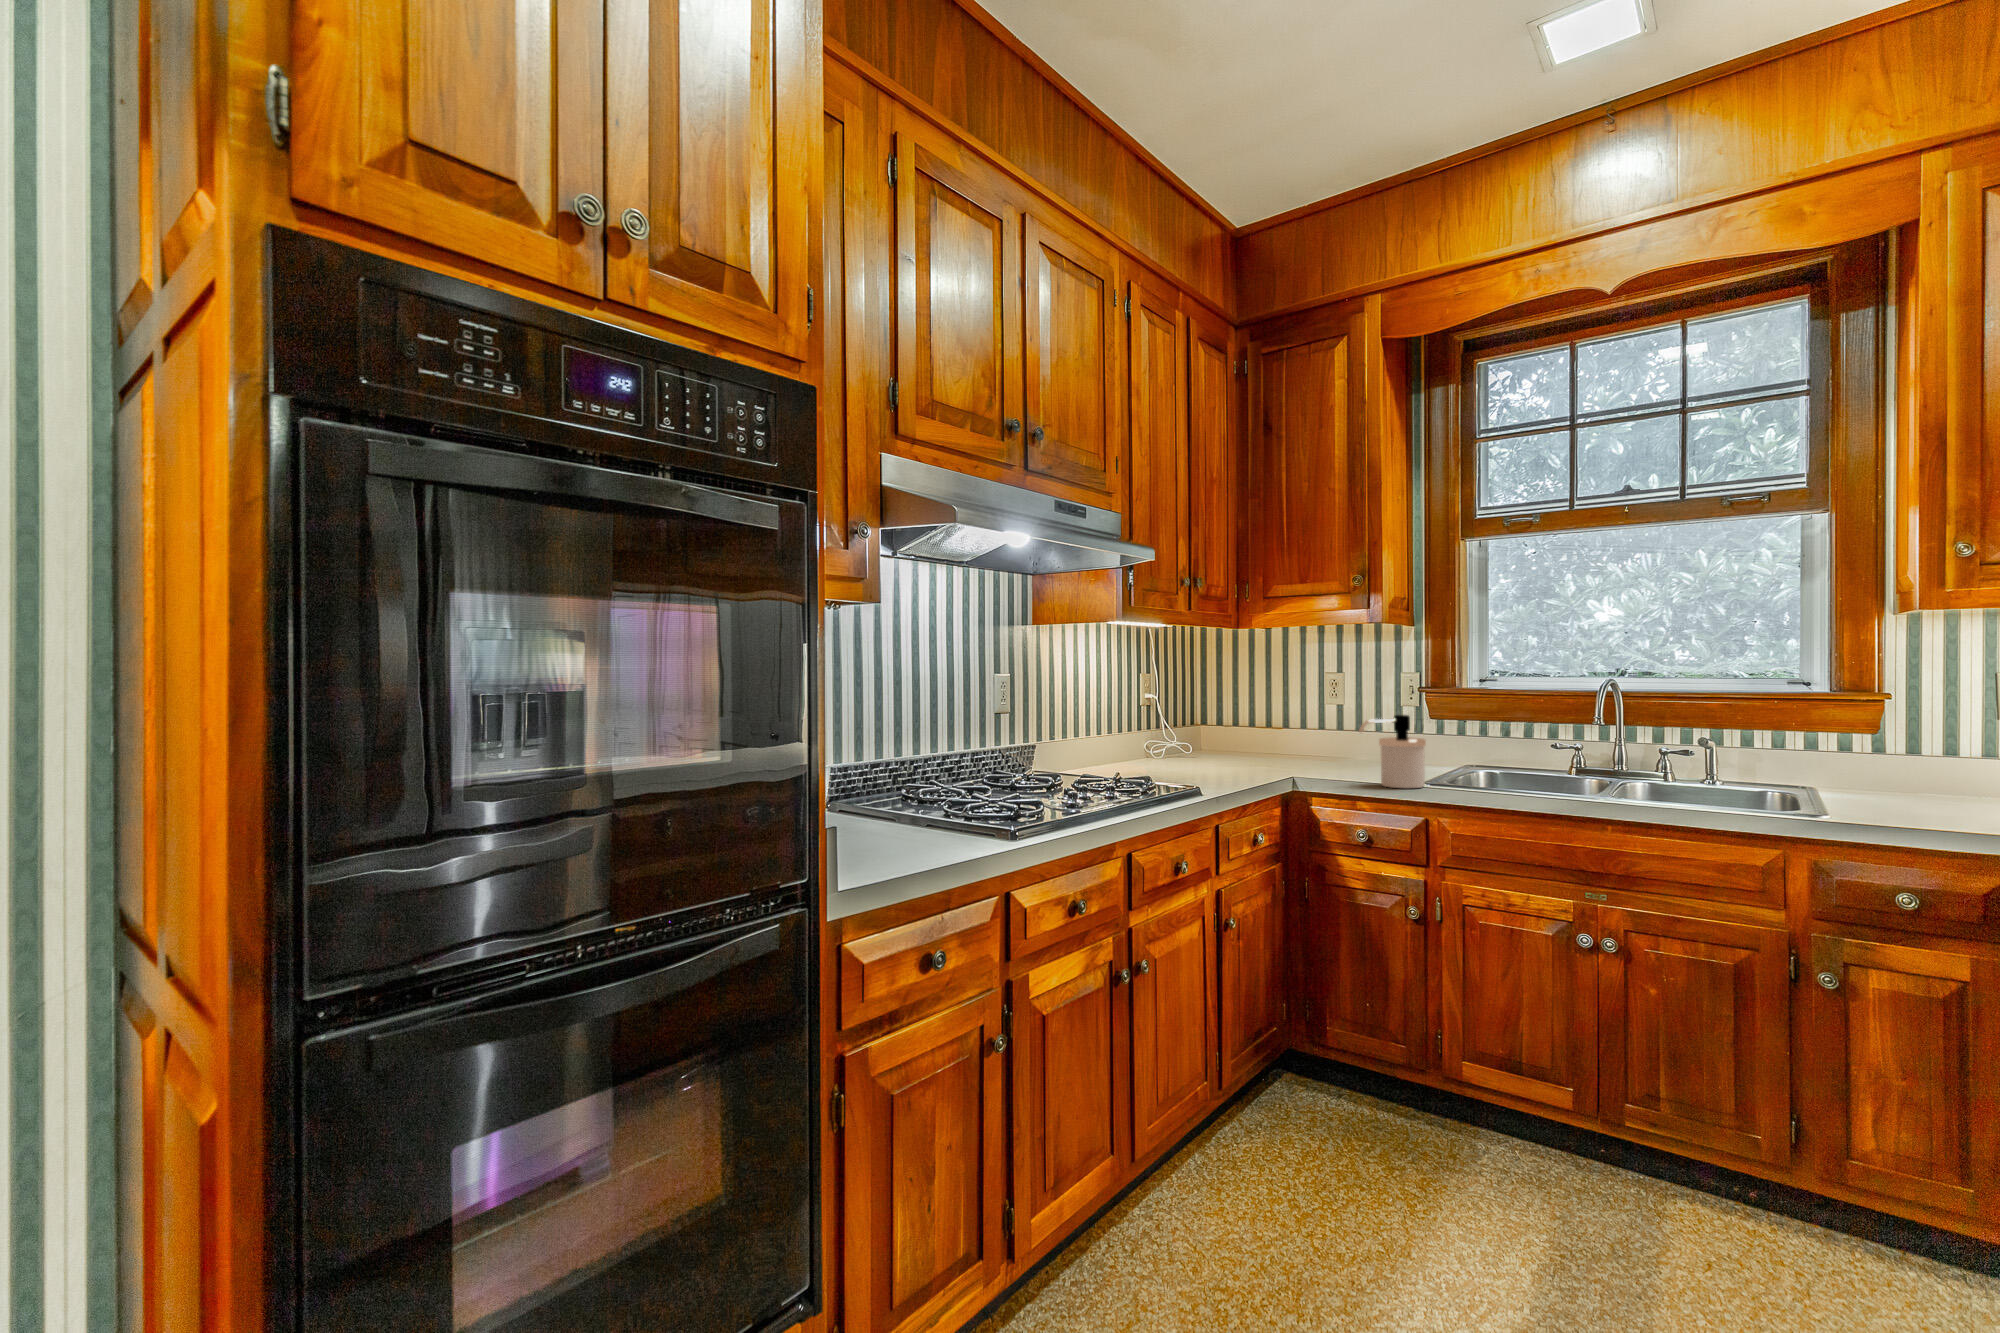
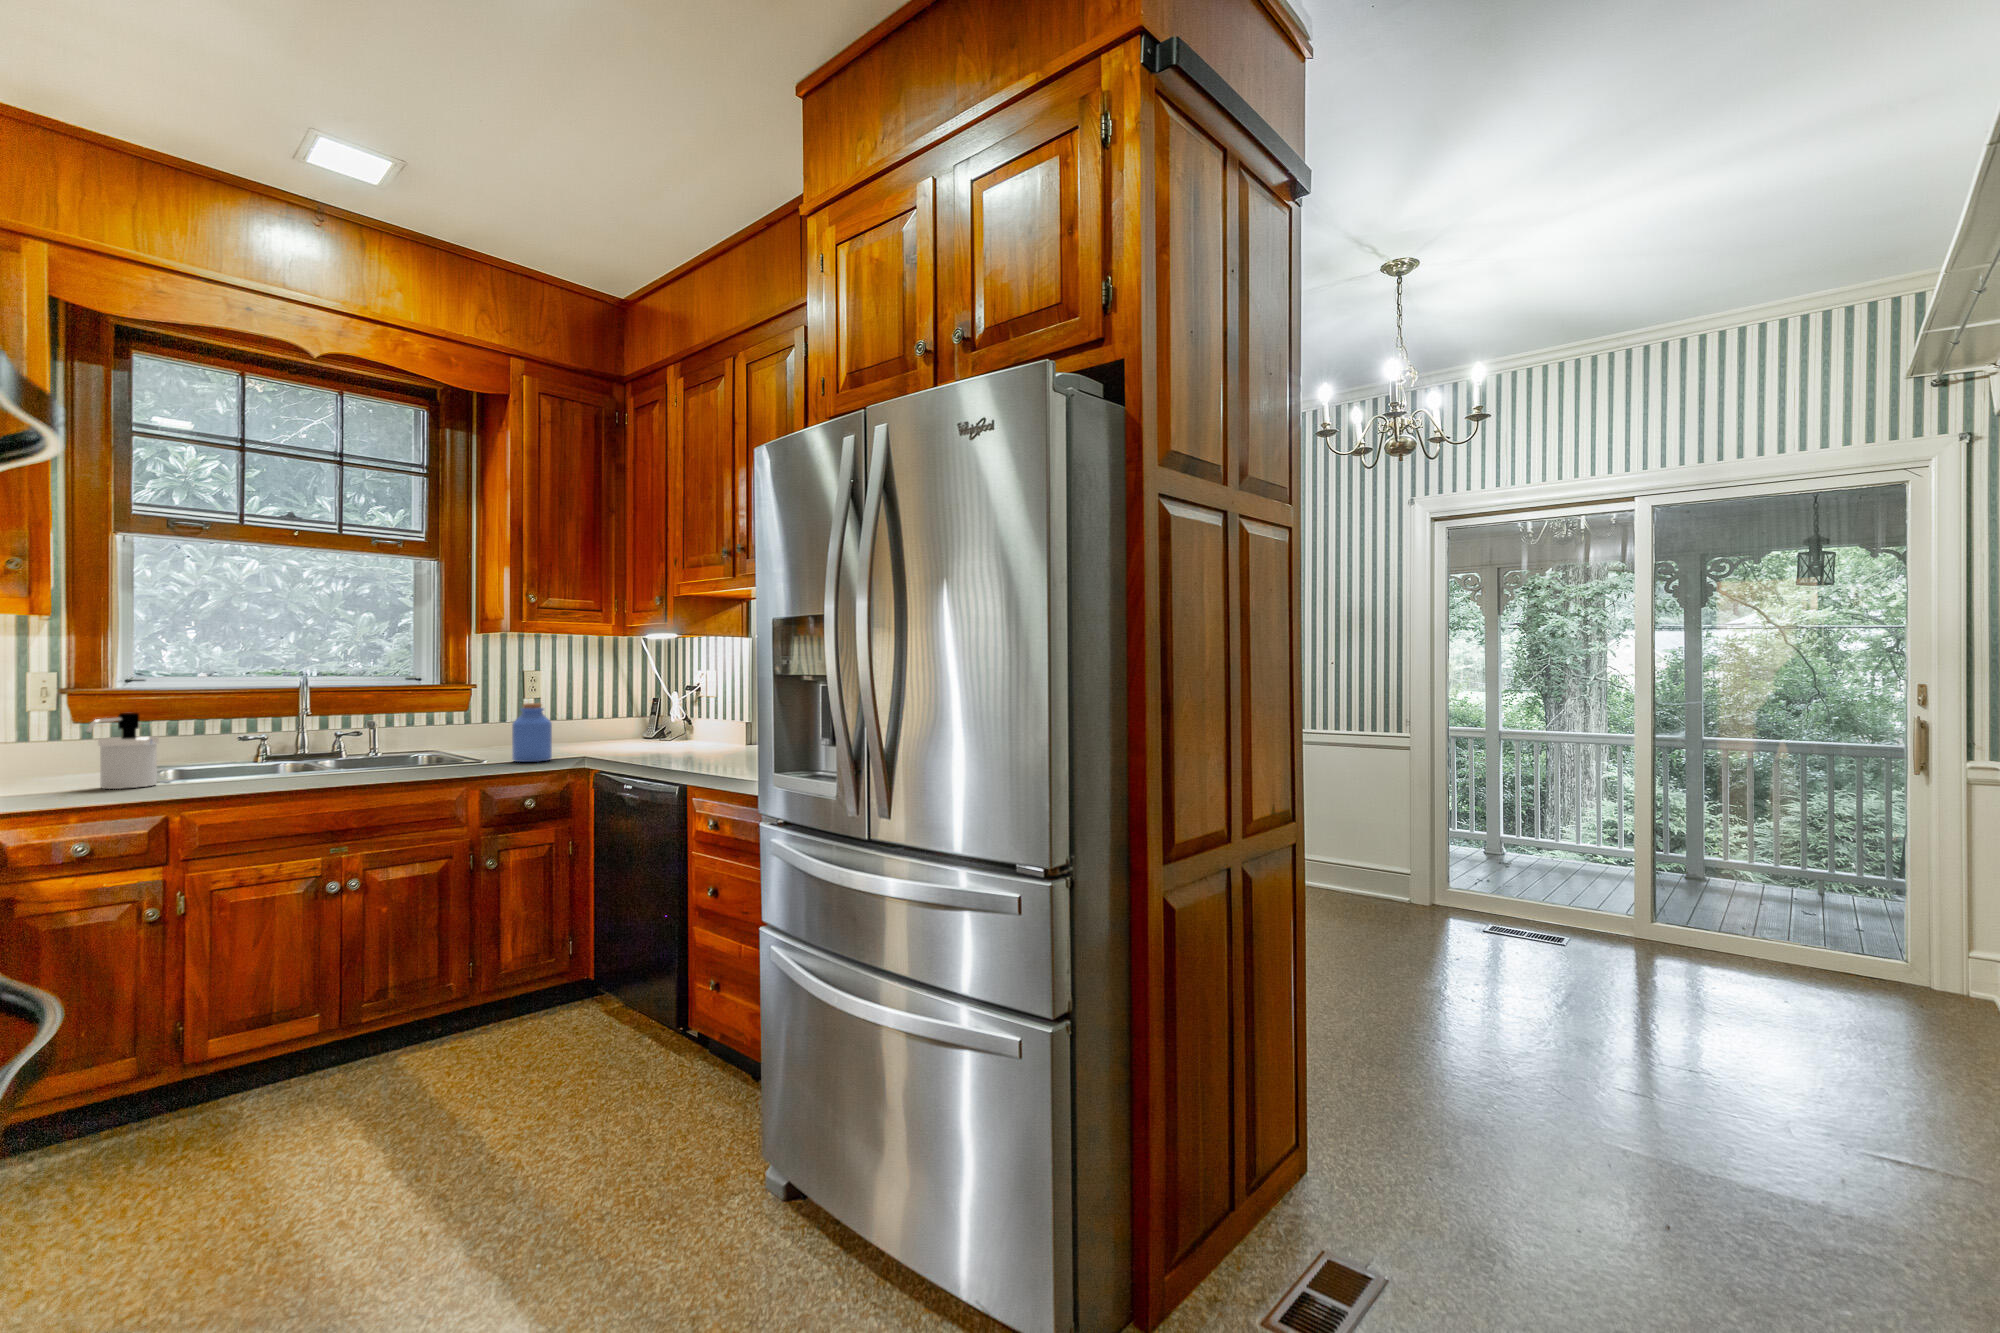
jar: none [1860,727,1939,824] -> present [512,703,552,762]

